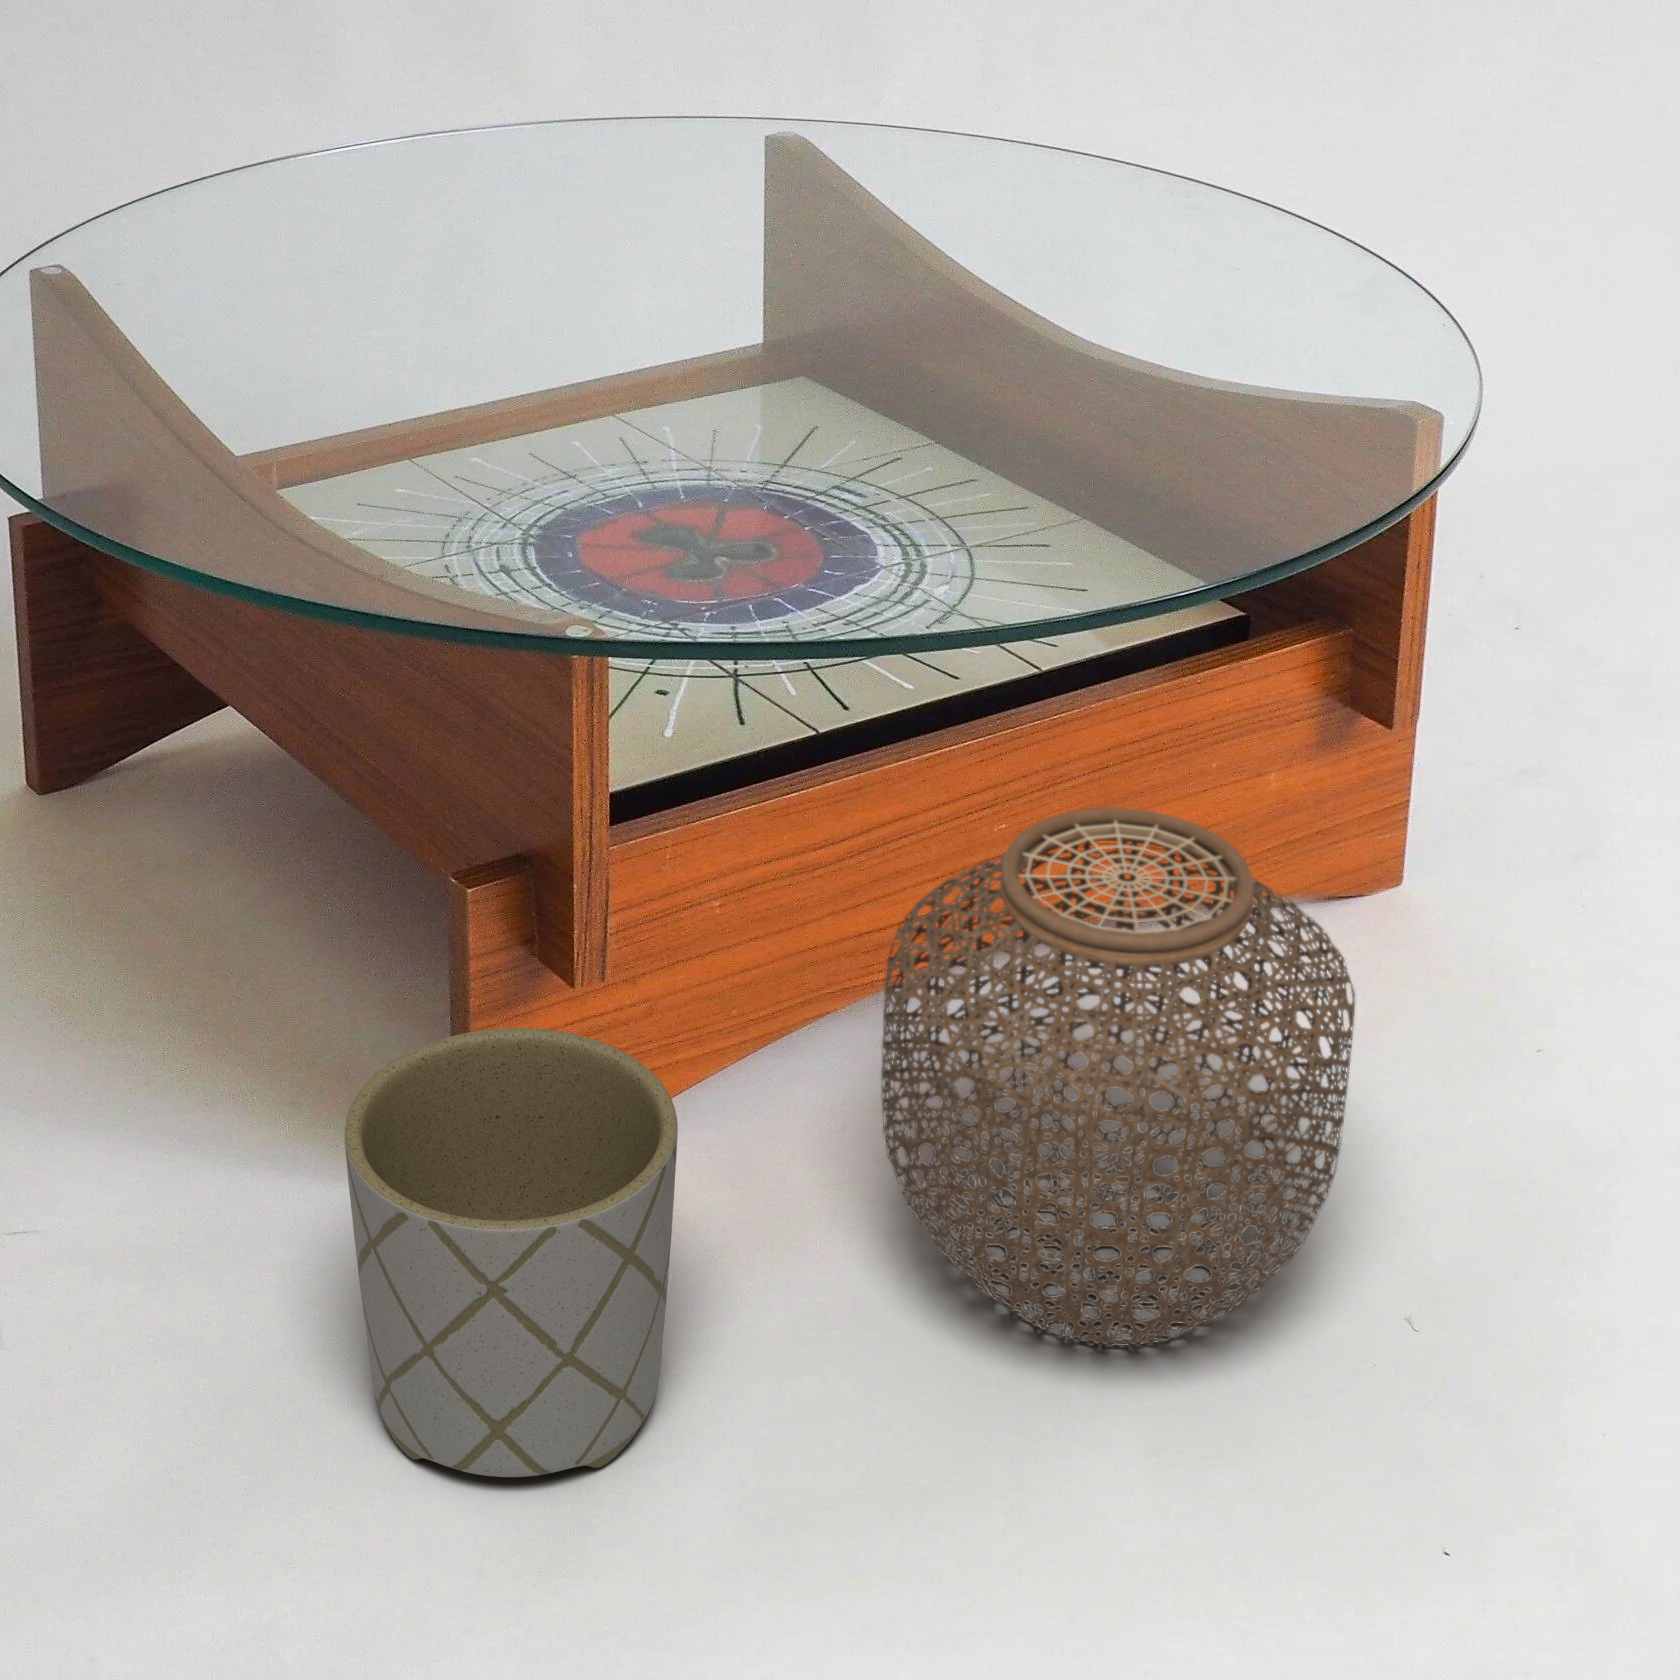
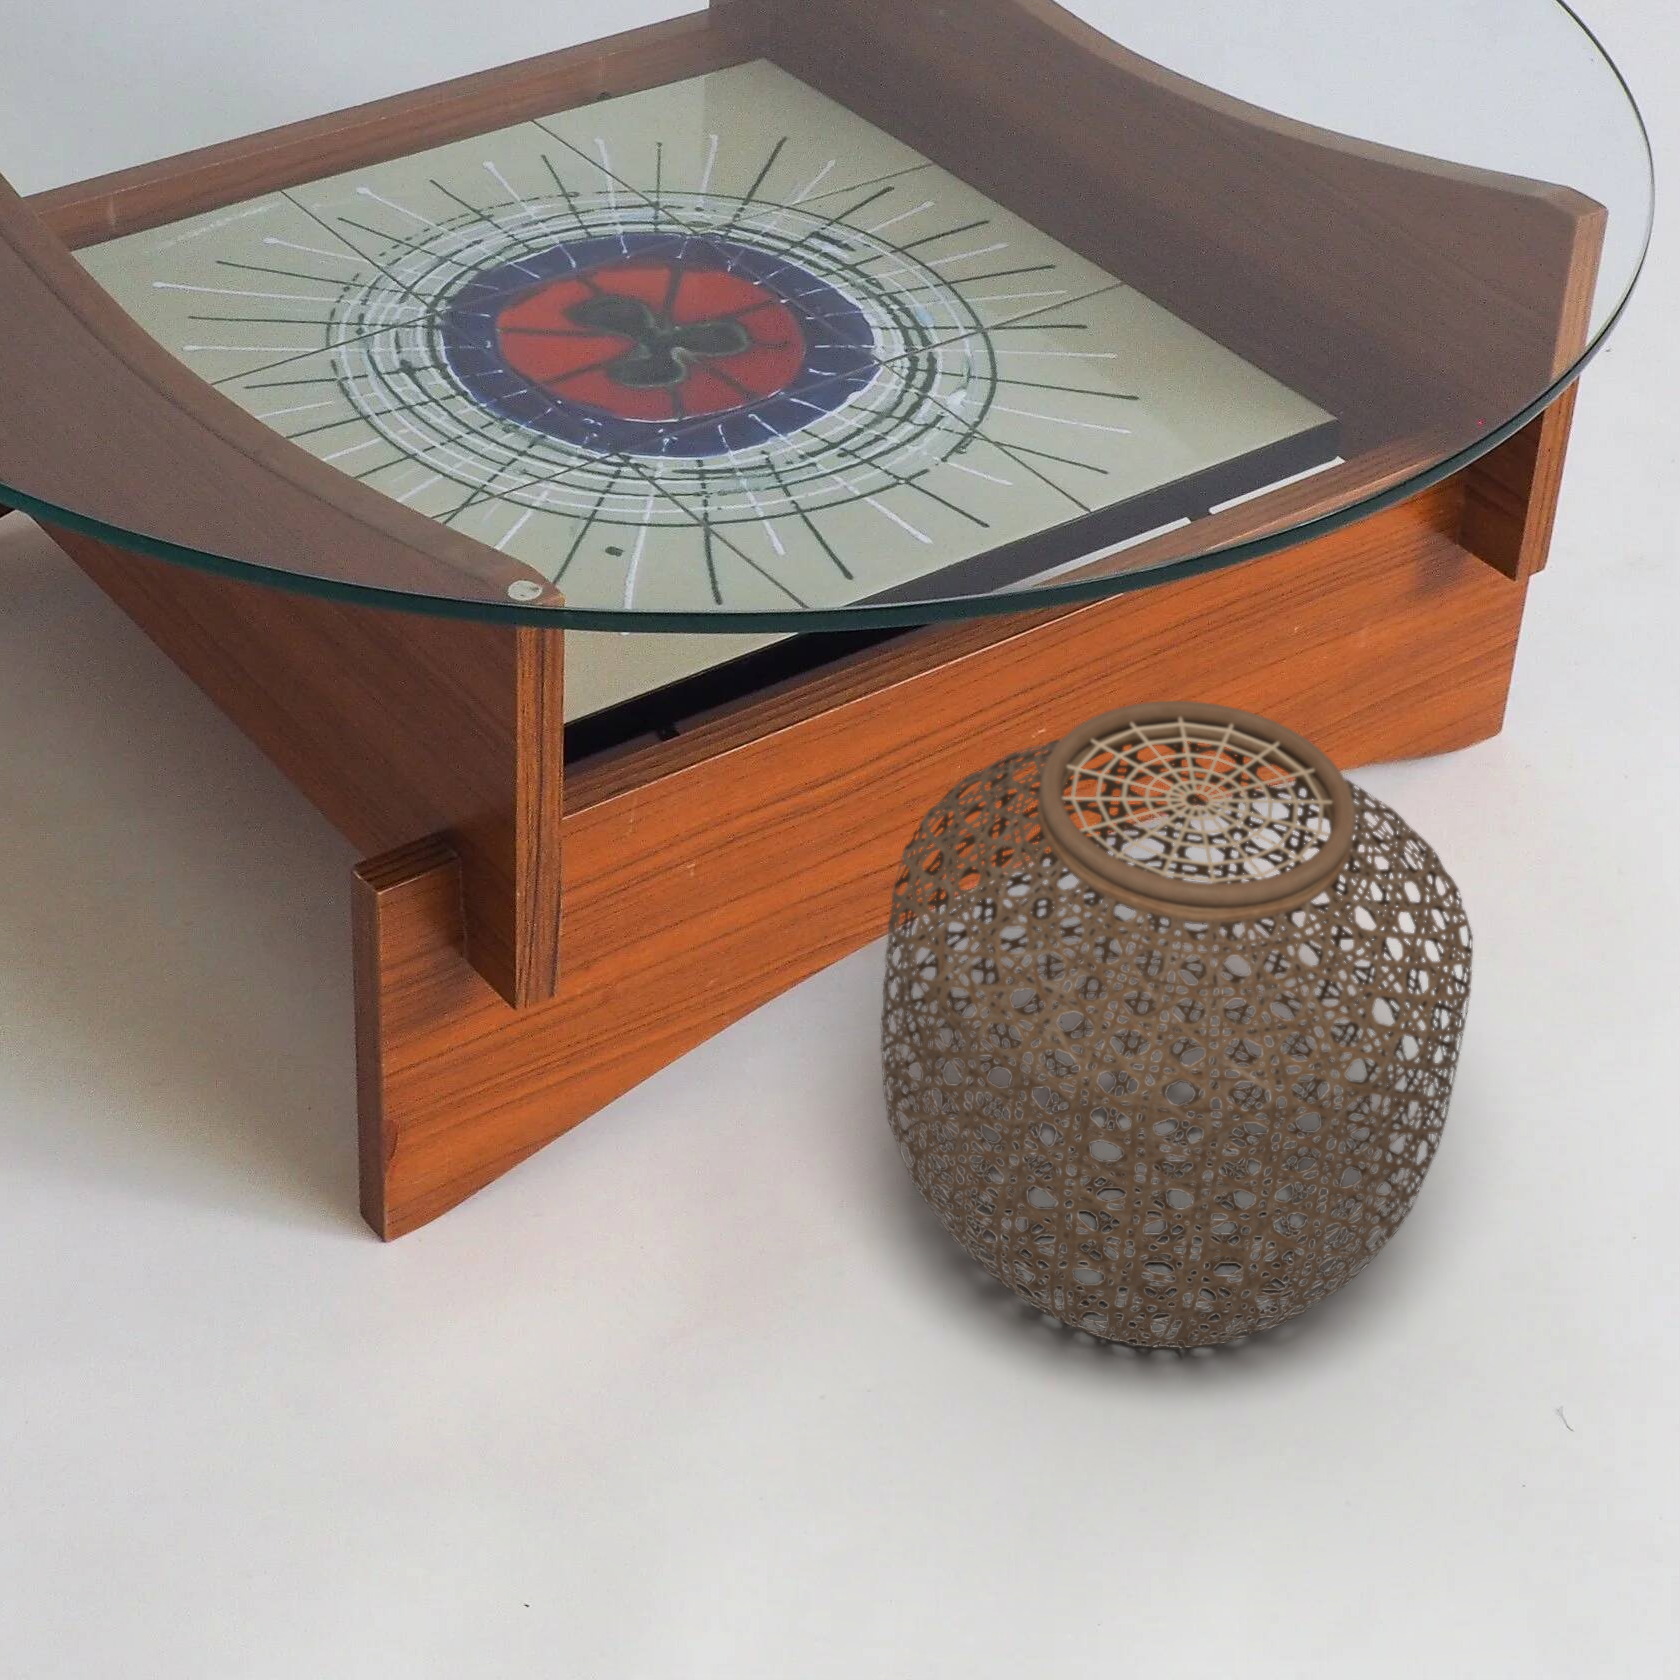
planter: present [344,1028,678,1477] -> none [218,981,636,1538]

